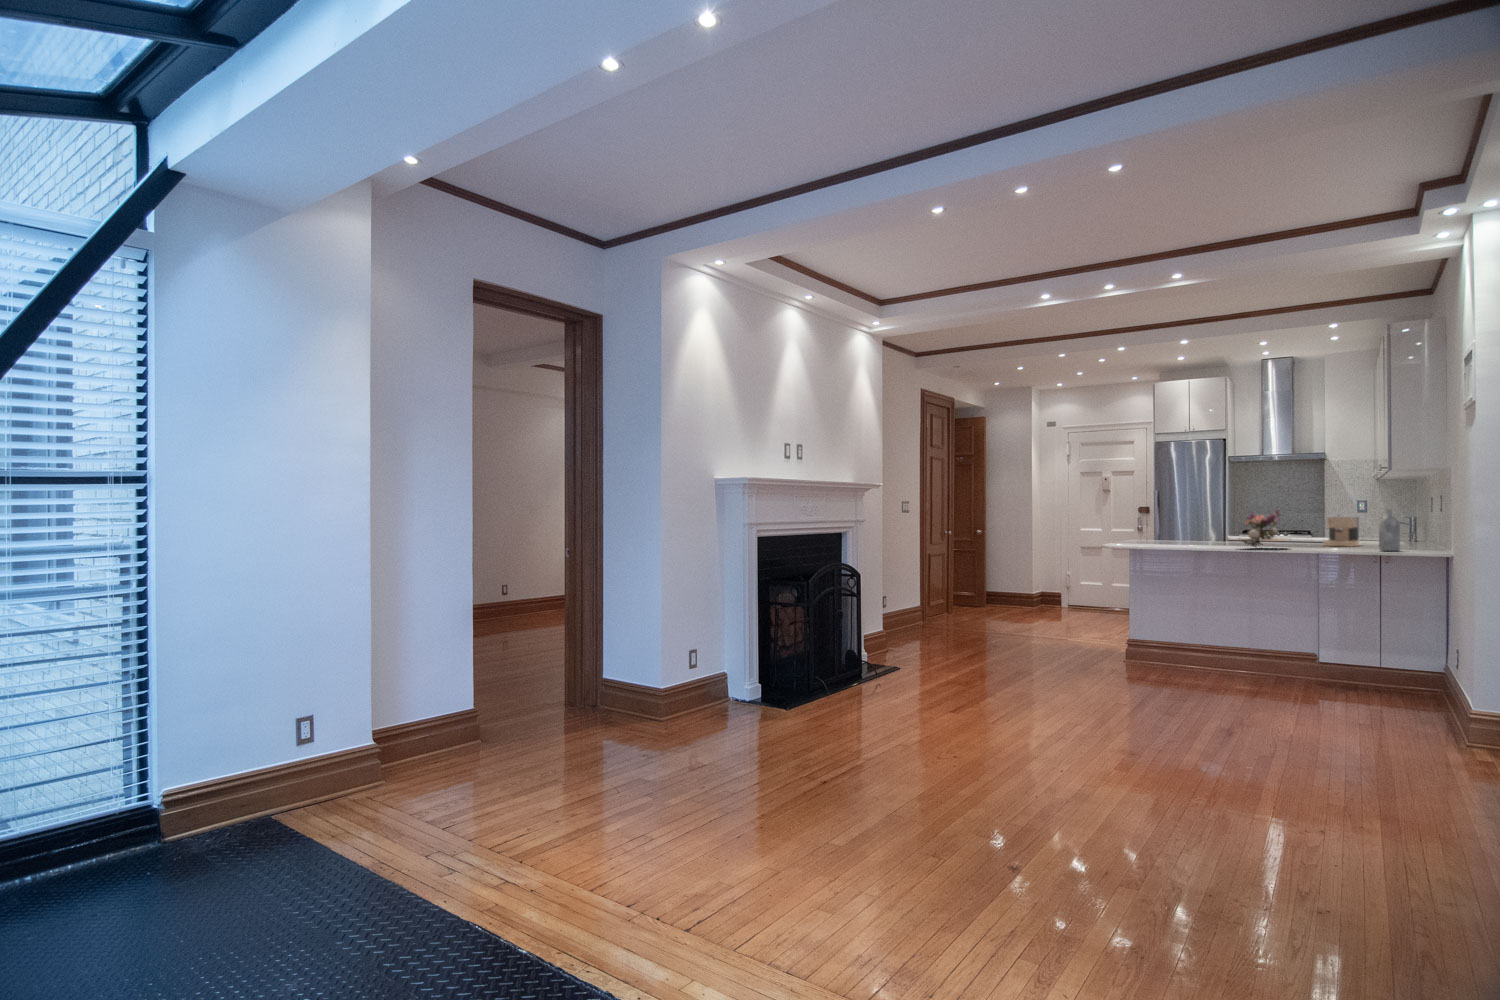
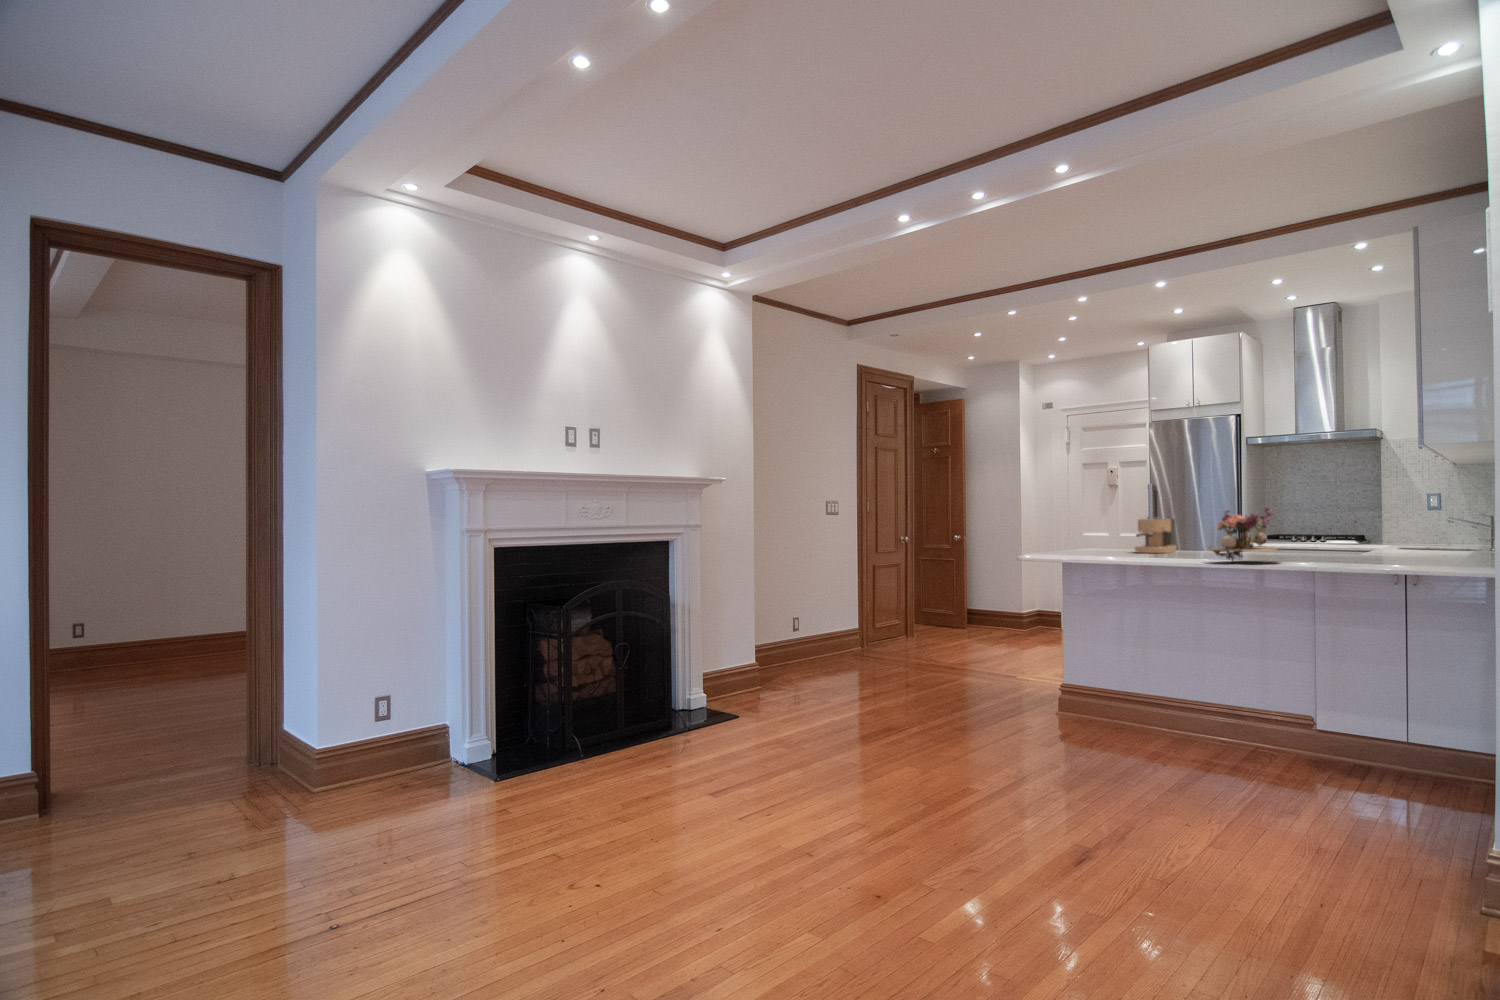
bottle: present [1379,509,1400,551] -> none [1404,505,1438,568]
coffee maker: present [1323,515,1359,546] -> present [1134,517,1176,553]

